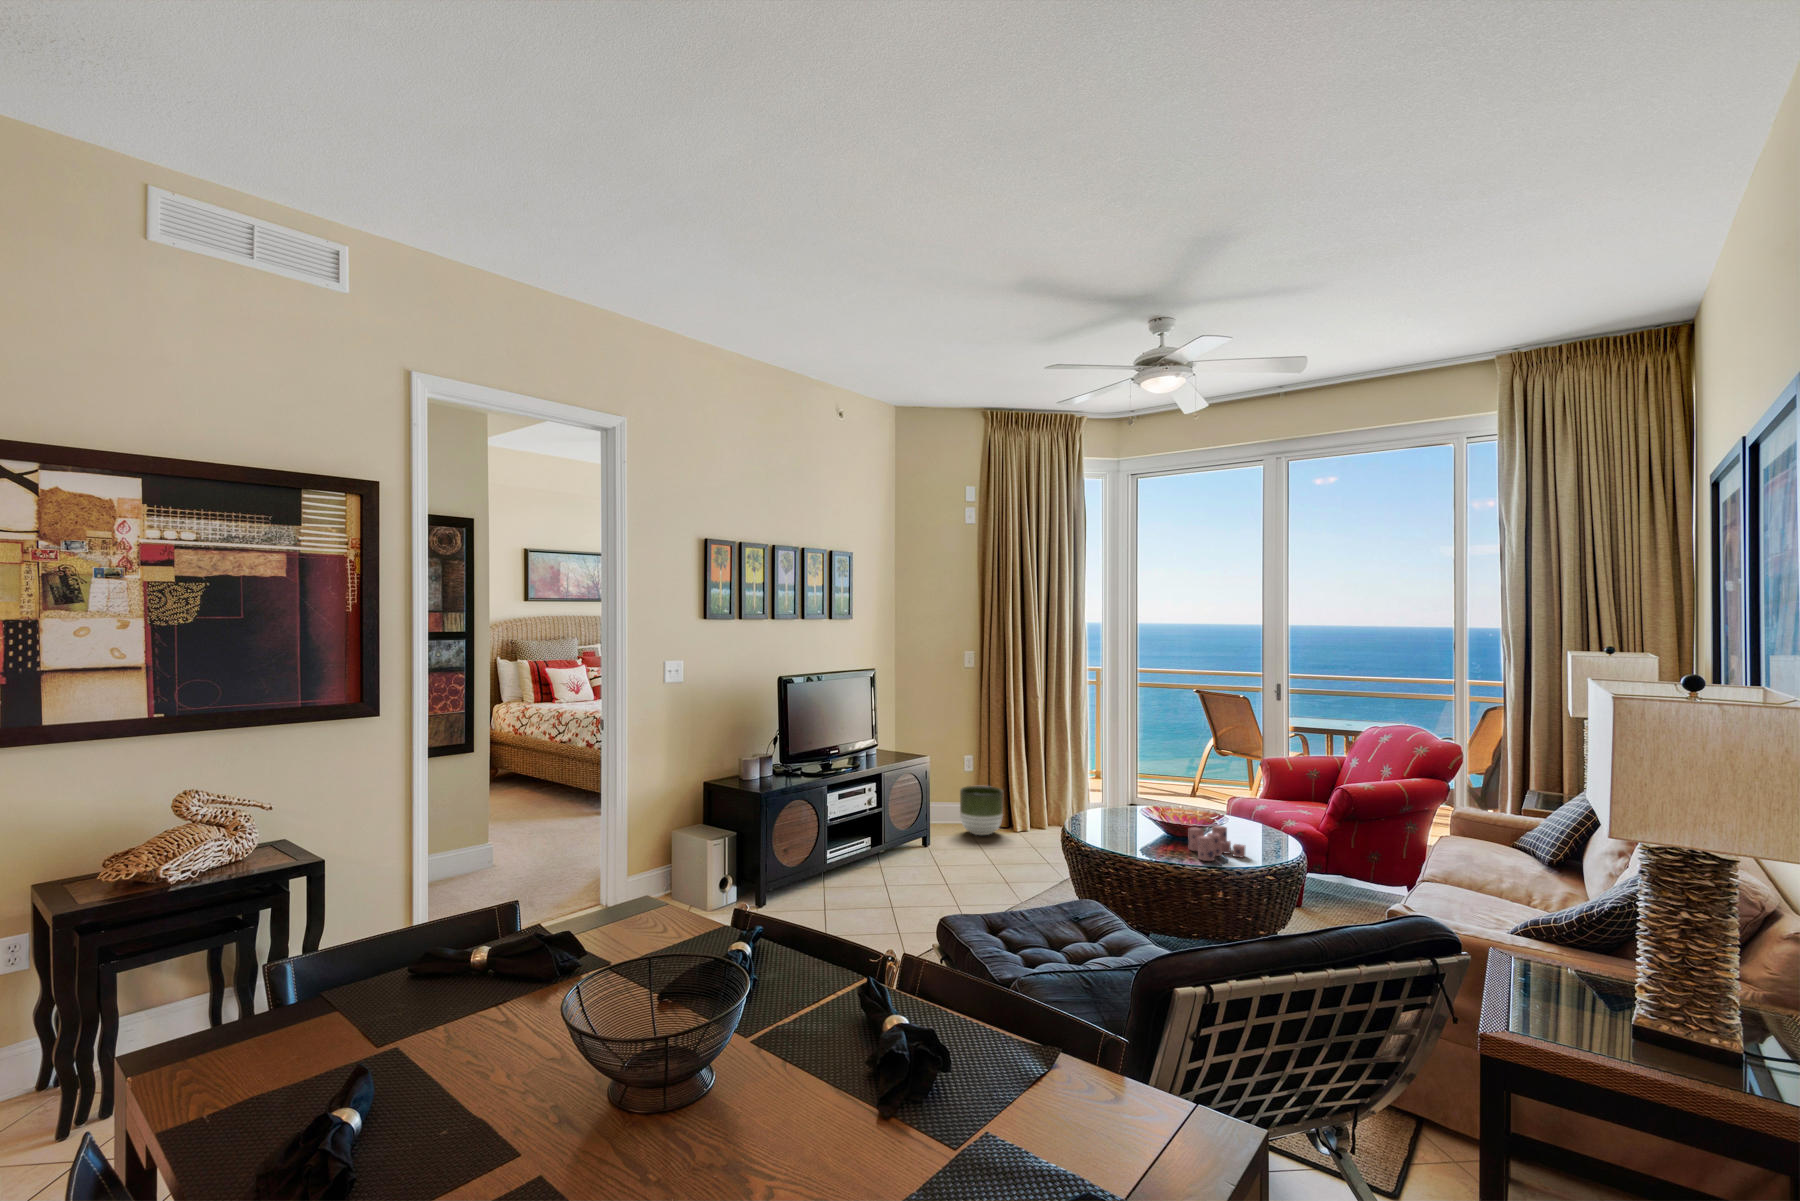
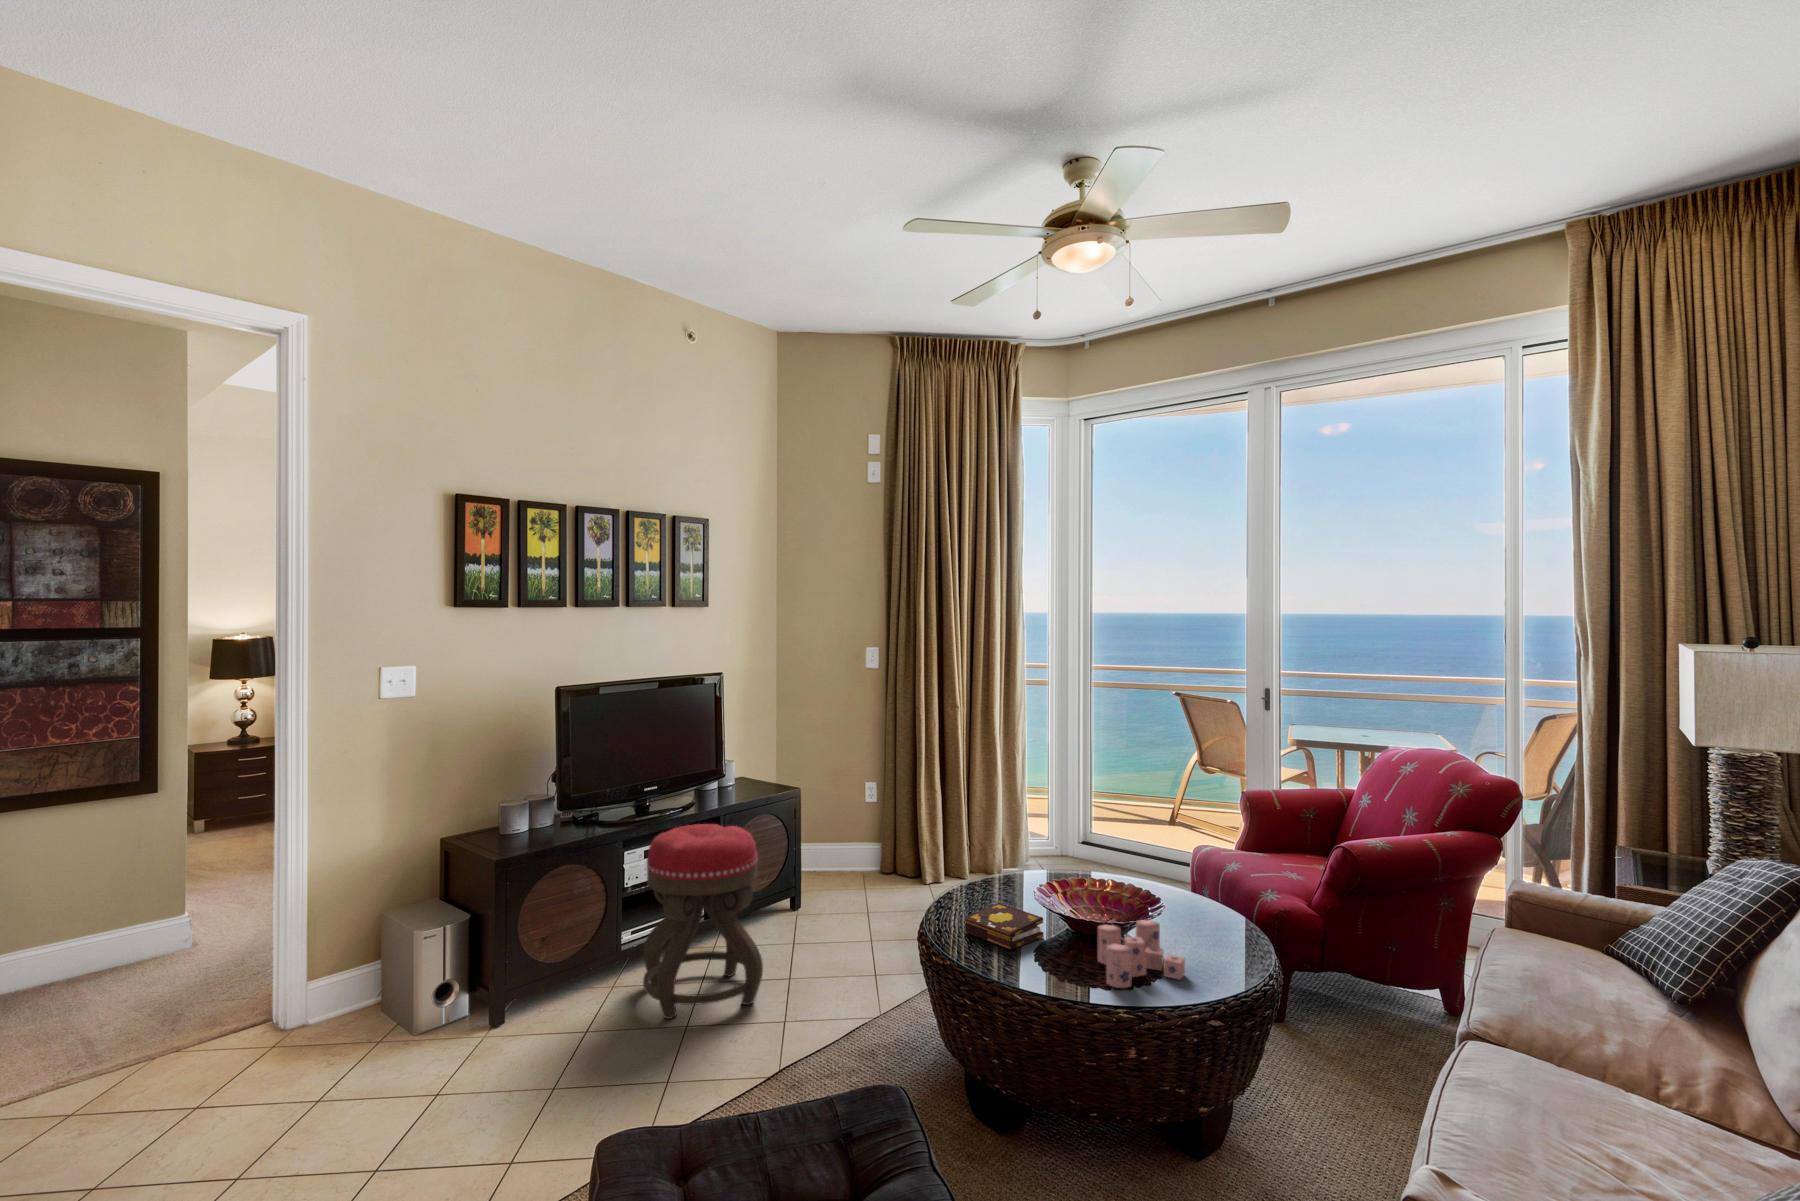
ottoman: none [843,777,933,908] -> present [643,824,763,1019]
planter: present [960,786,1003,835] -> none [851,824,907,890]
book: none [1099,819,1150,844] -> present [966,903,1043,949]

